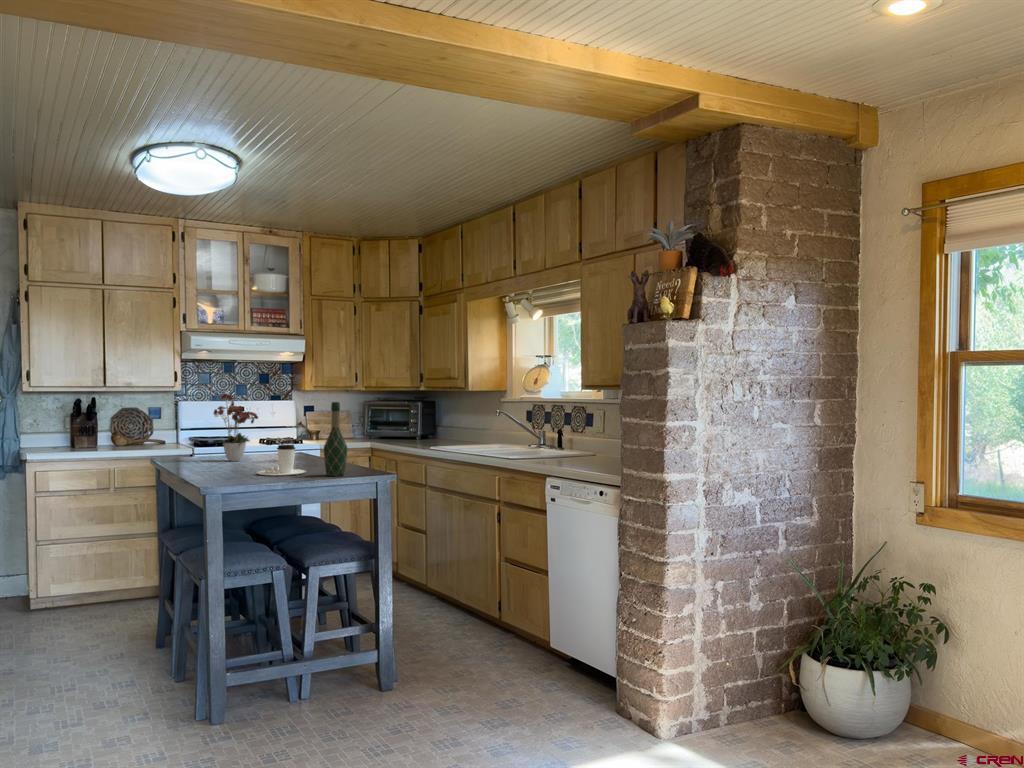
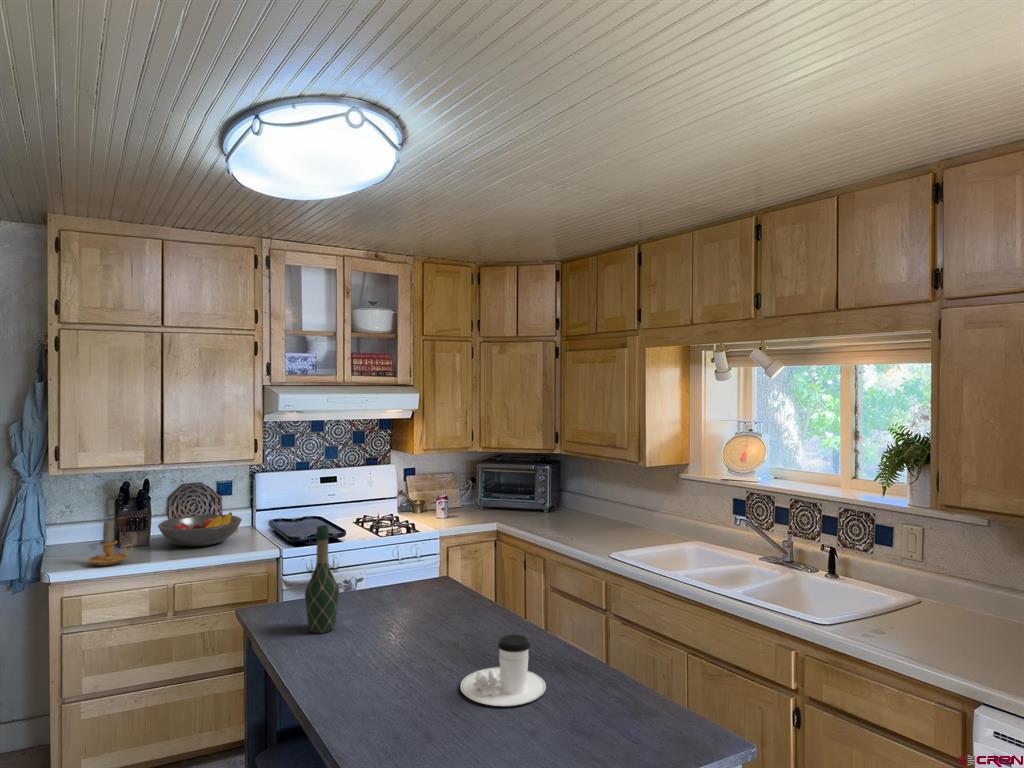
flower arrangement: present [214,394,258,461] -> none [337,498,414,609]
wine bottle: present [324,402,347,476] -> present [305,525,339,633]
candle: none [52,420,83,453] -> present [88,521,132,566]
fruit bowl: none [101,427,164,448] -> present [158,512,242,547]

